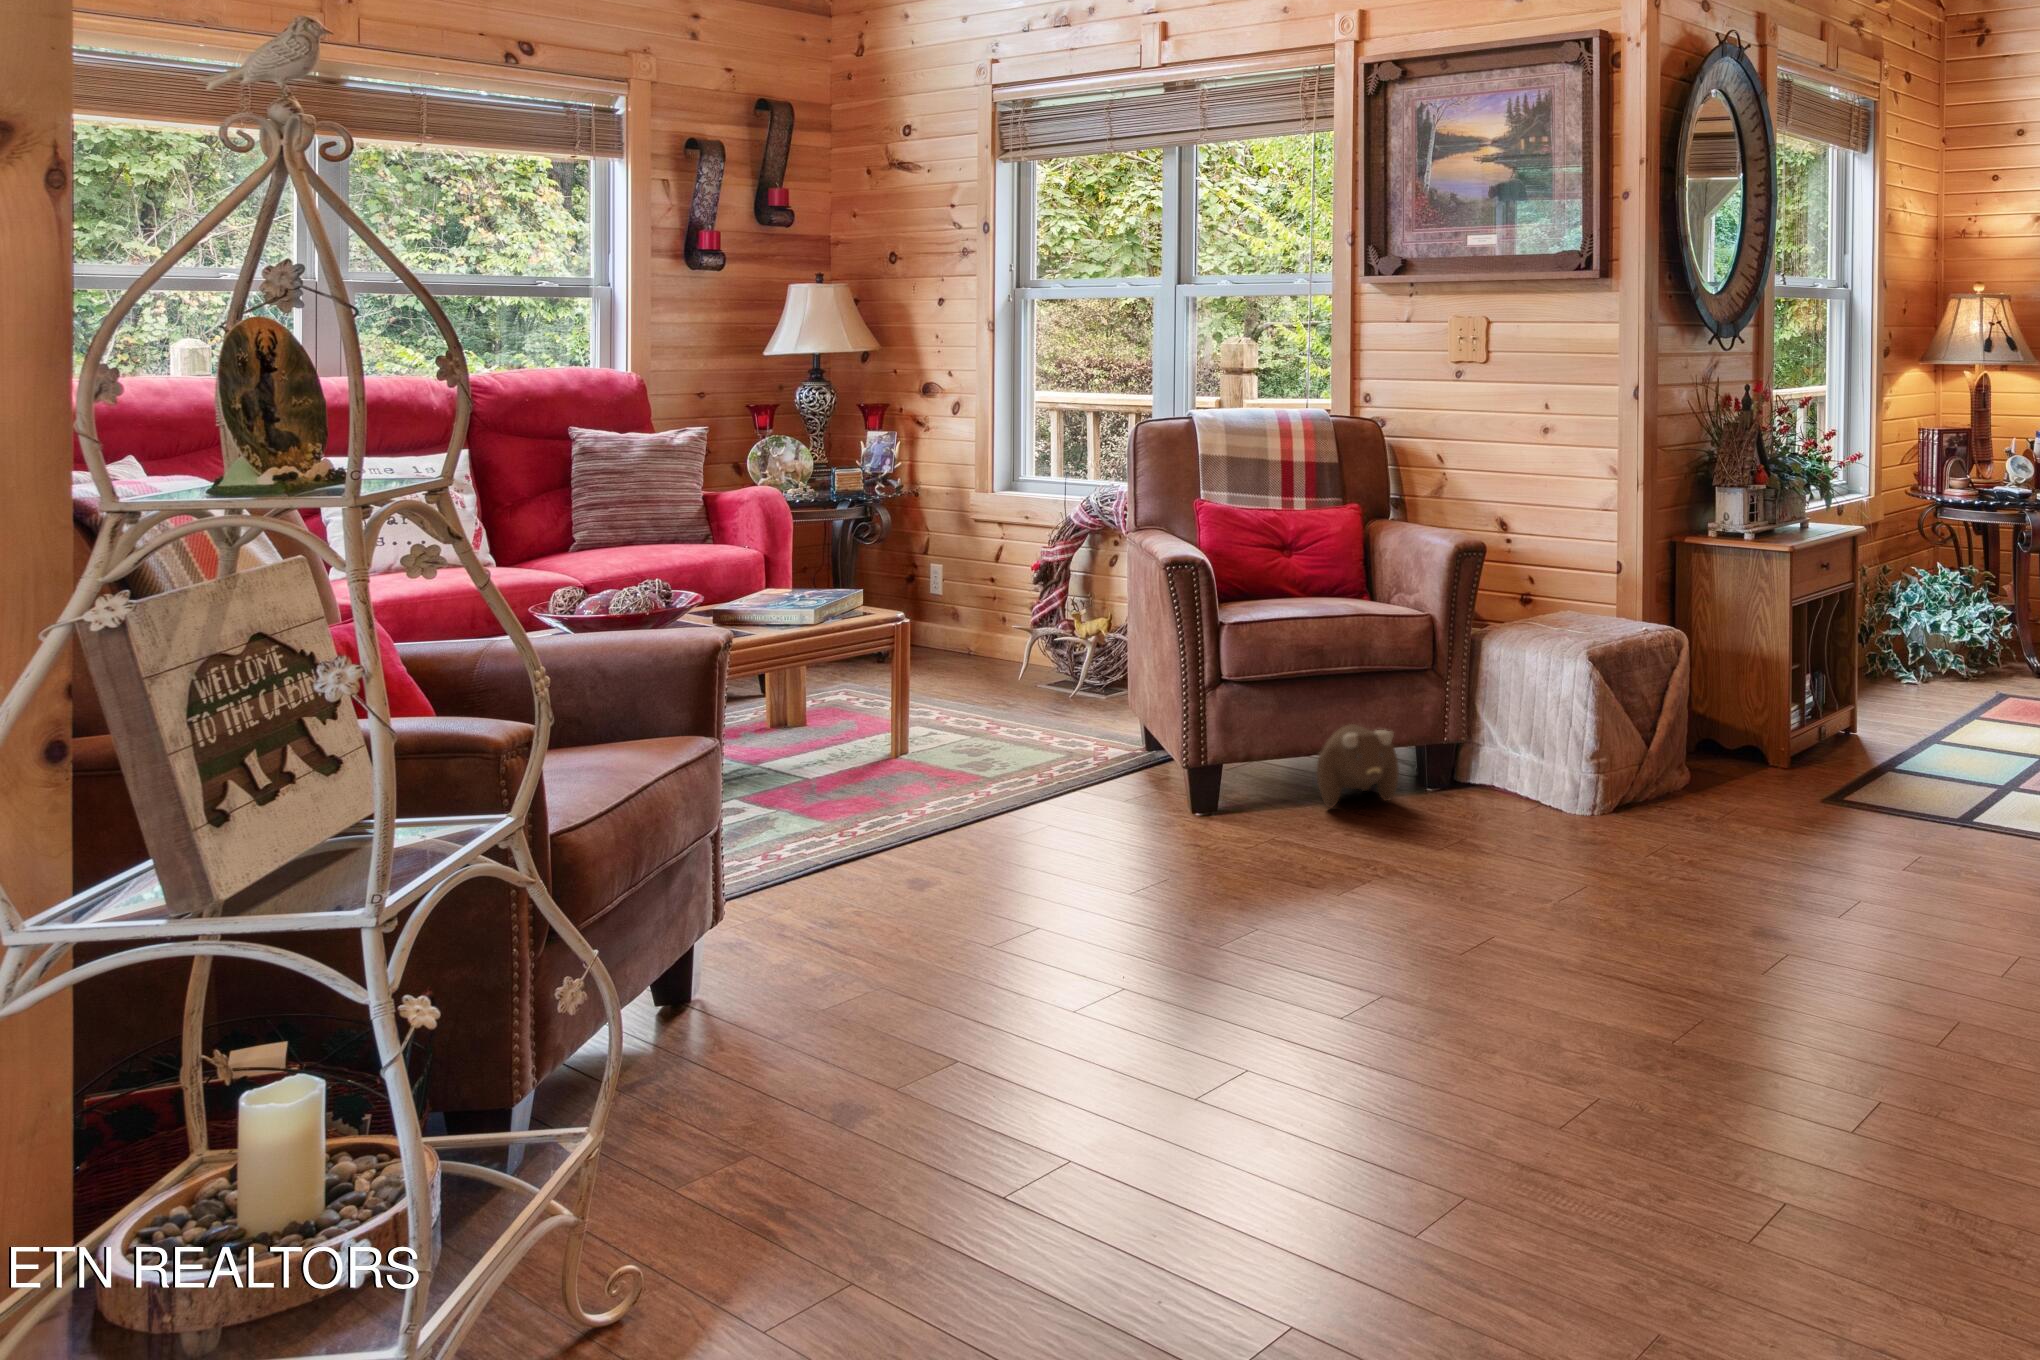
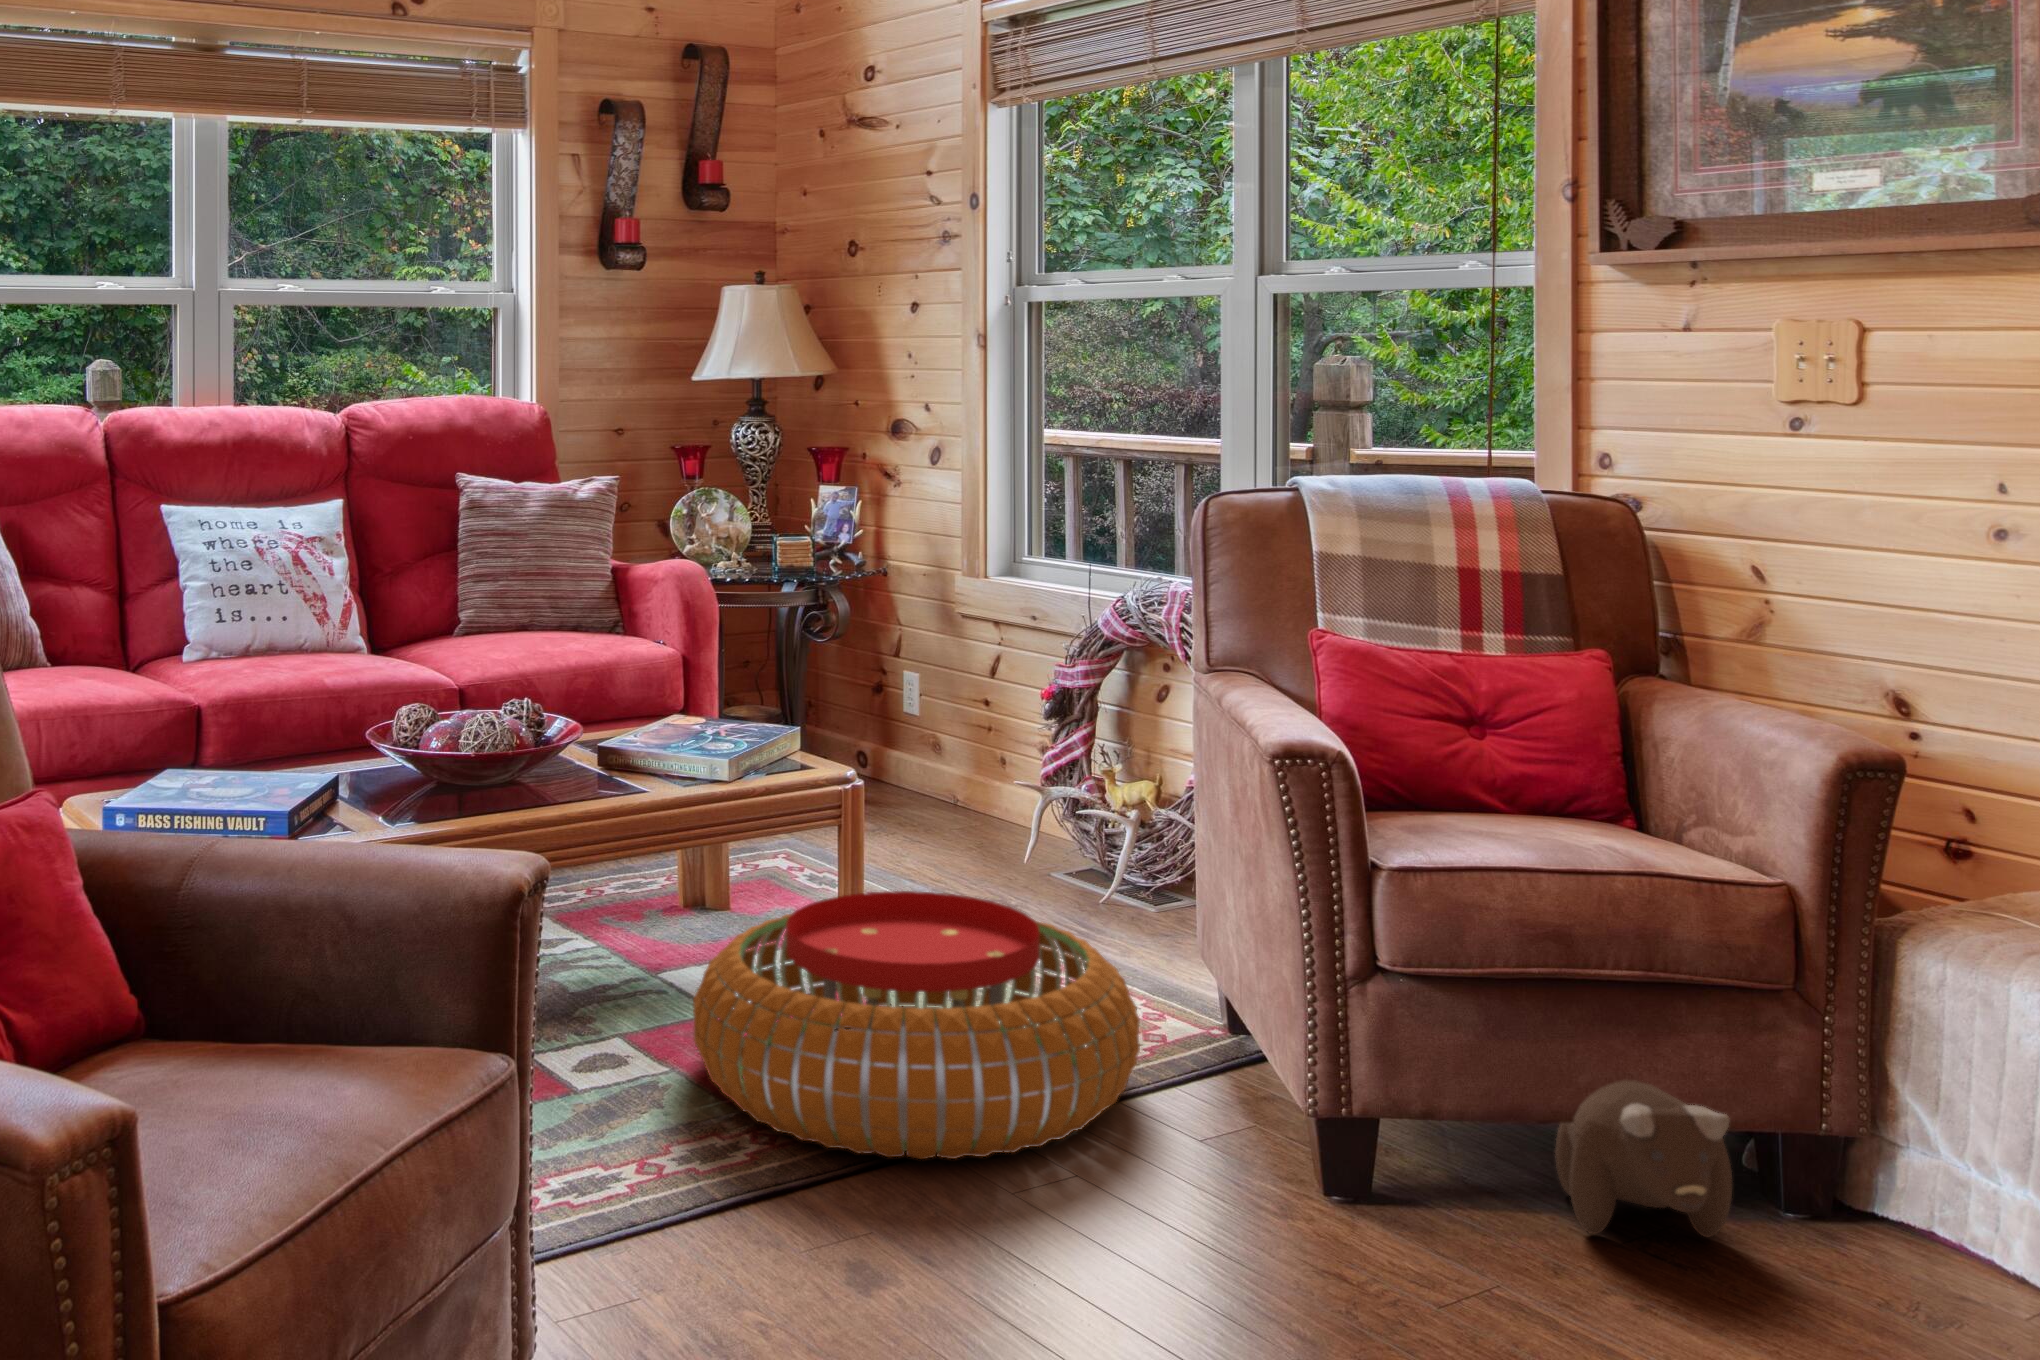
pouf: none [792,680,1090,830] -> present [693,891,1140,1159]

